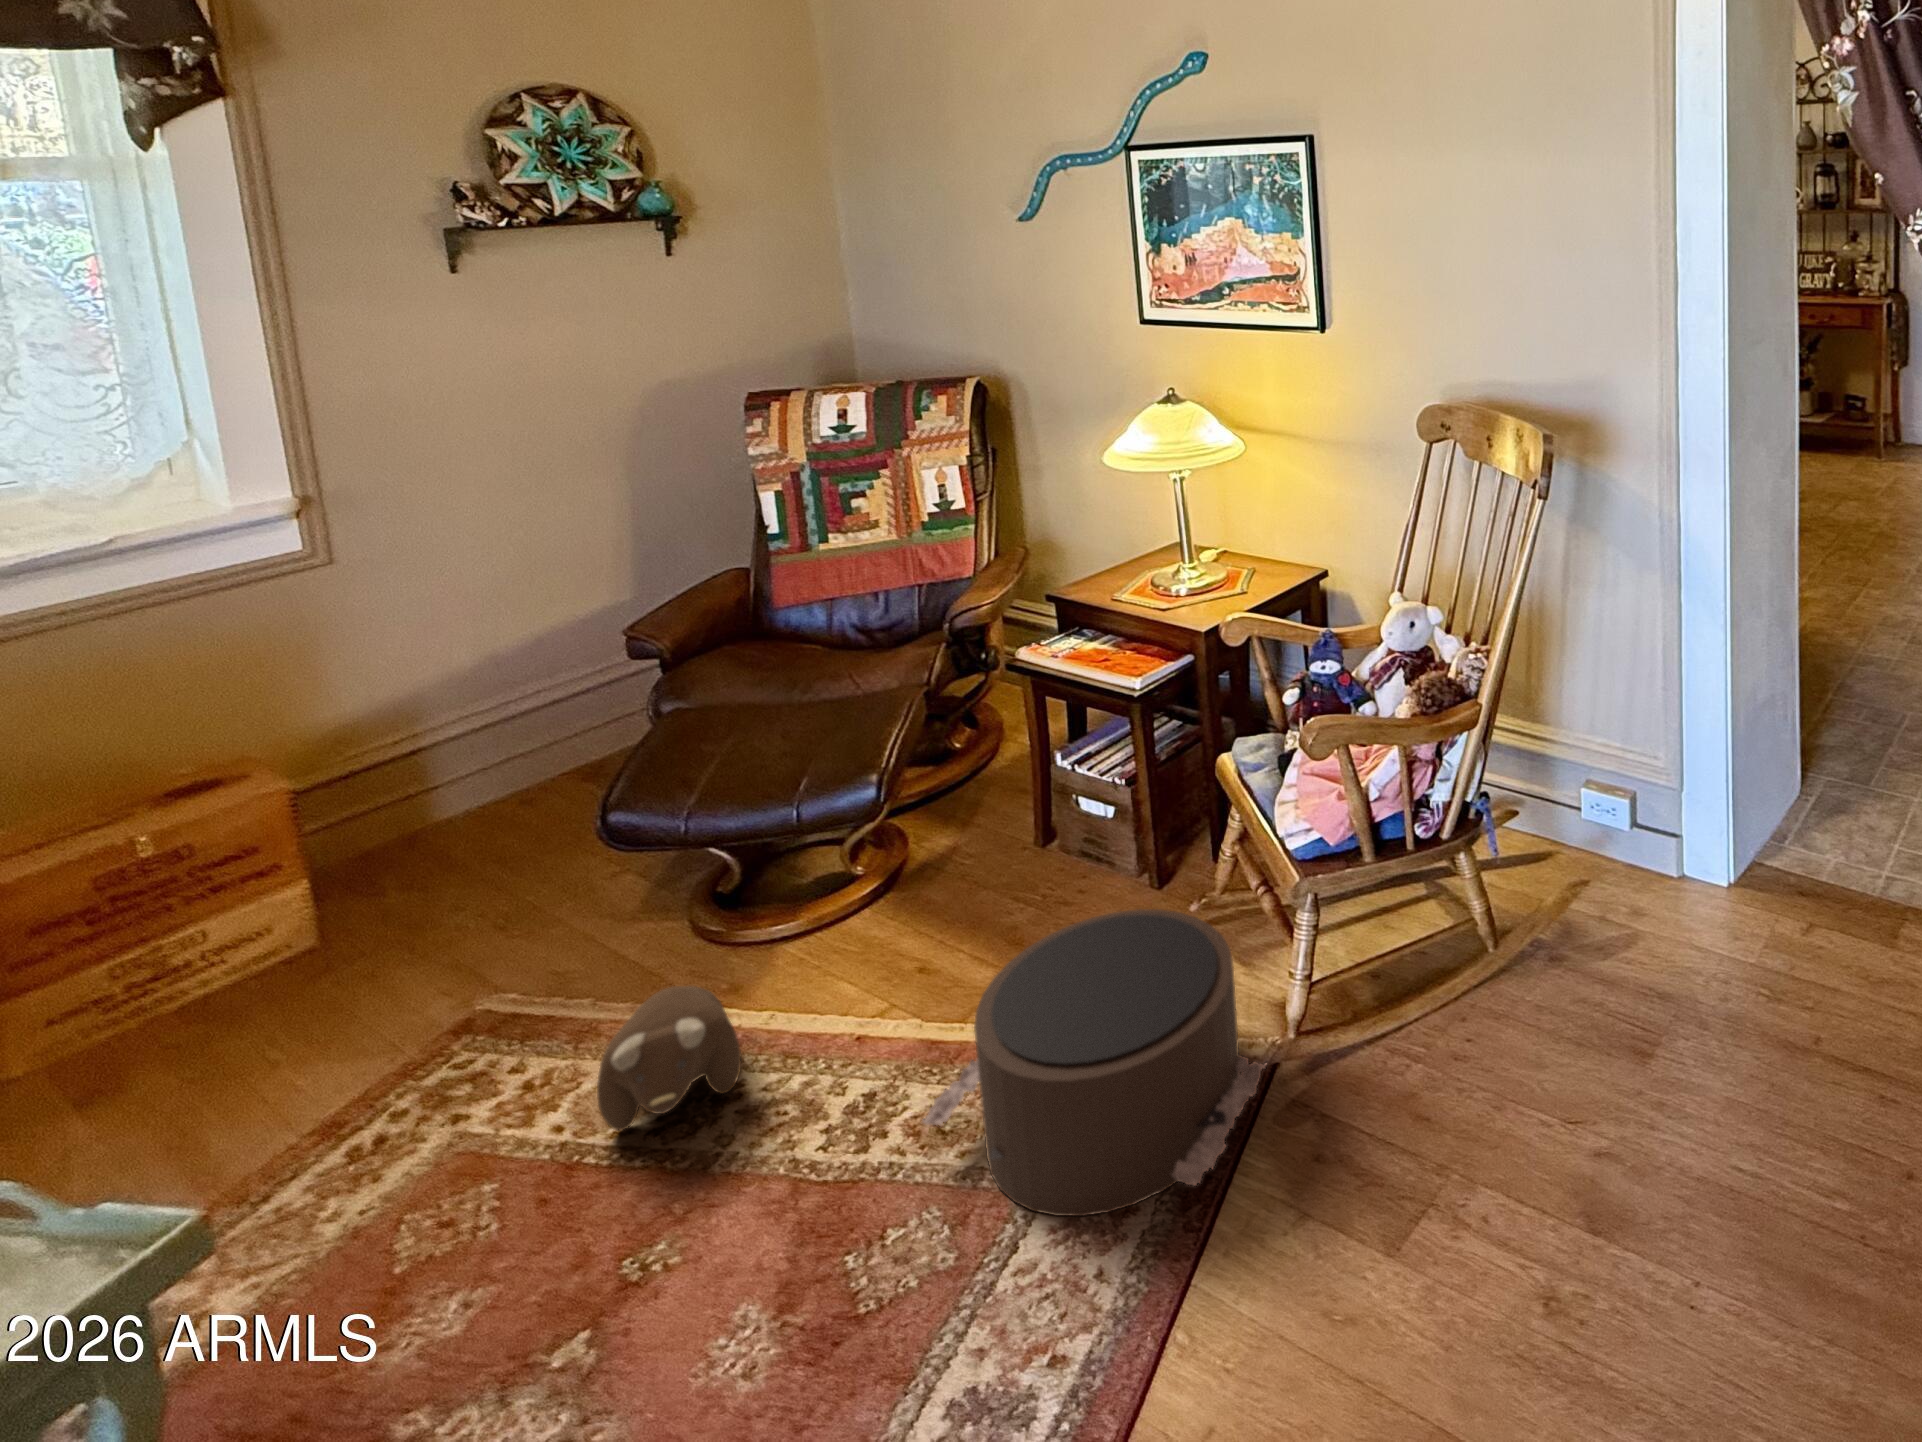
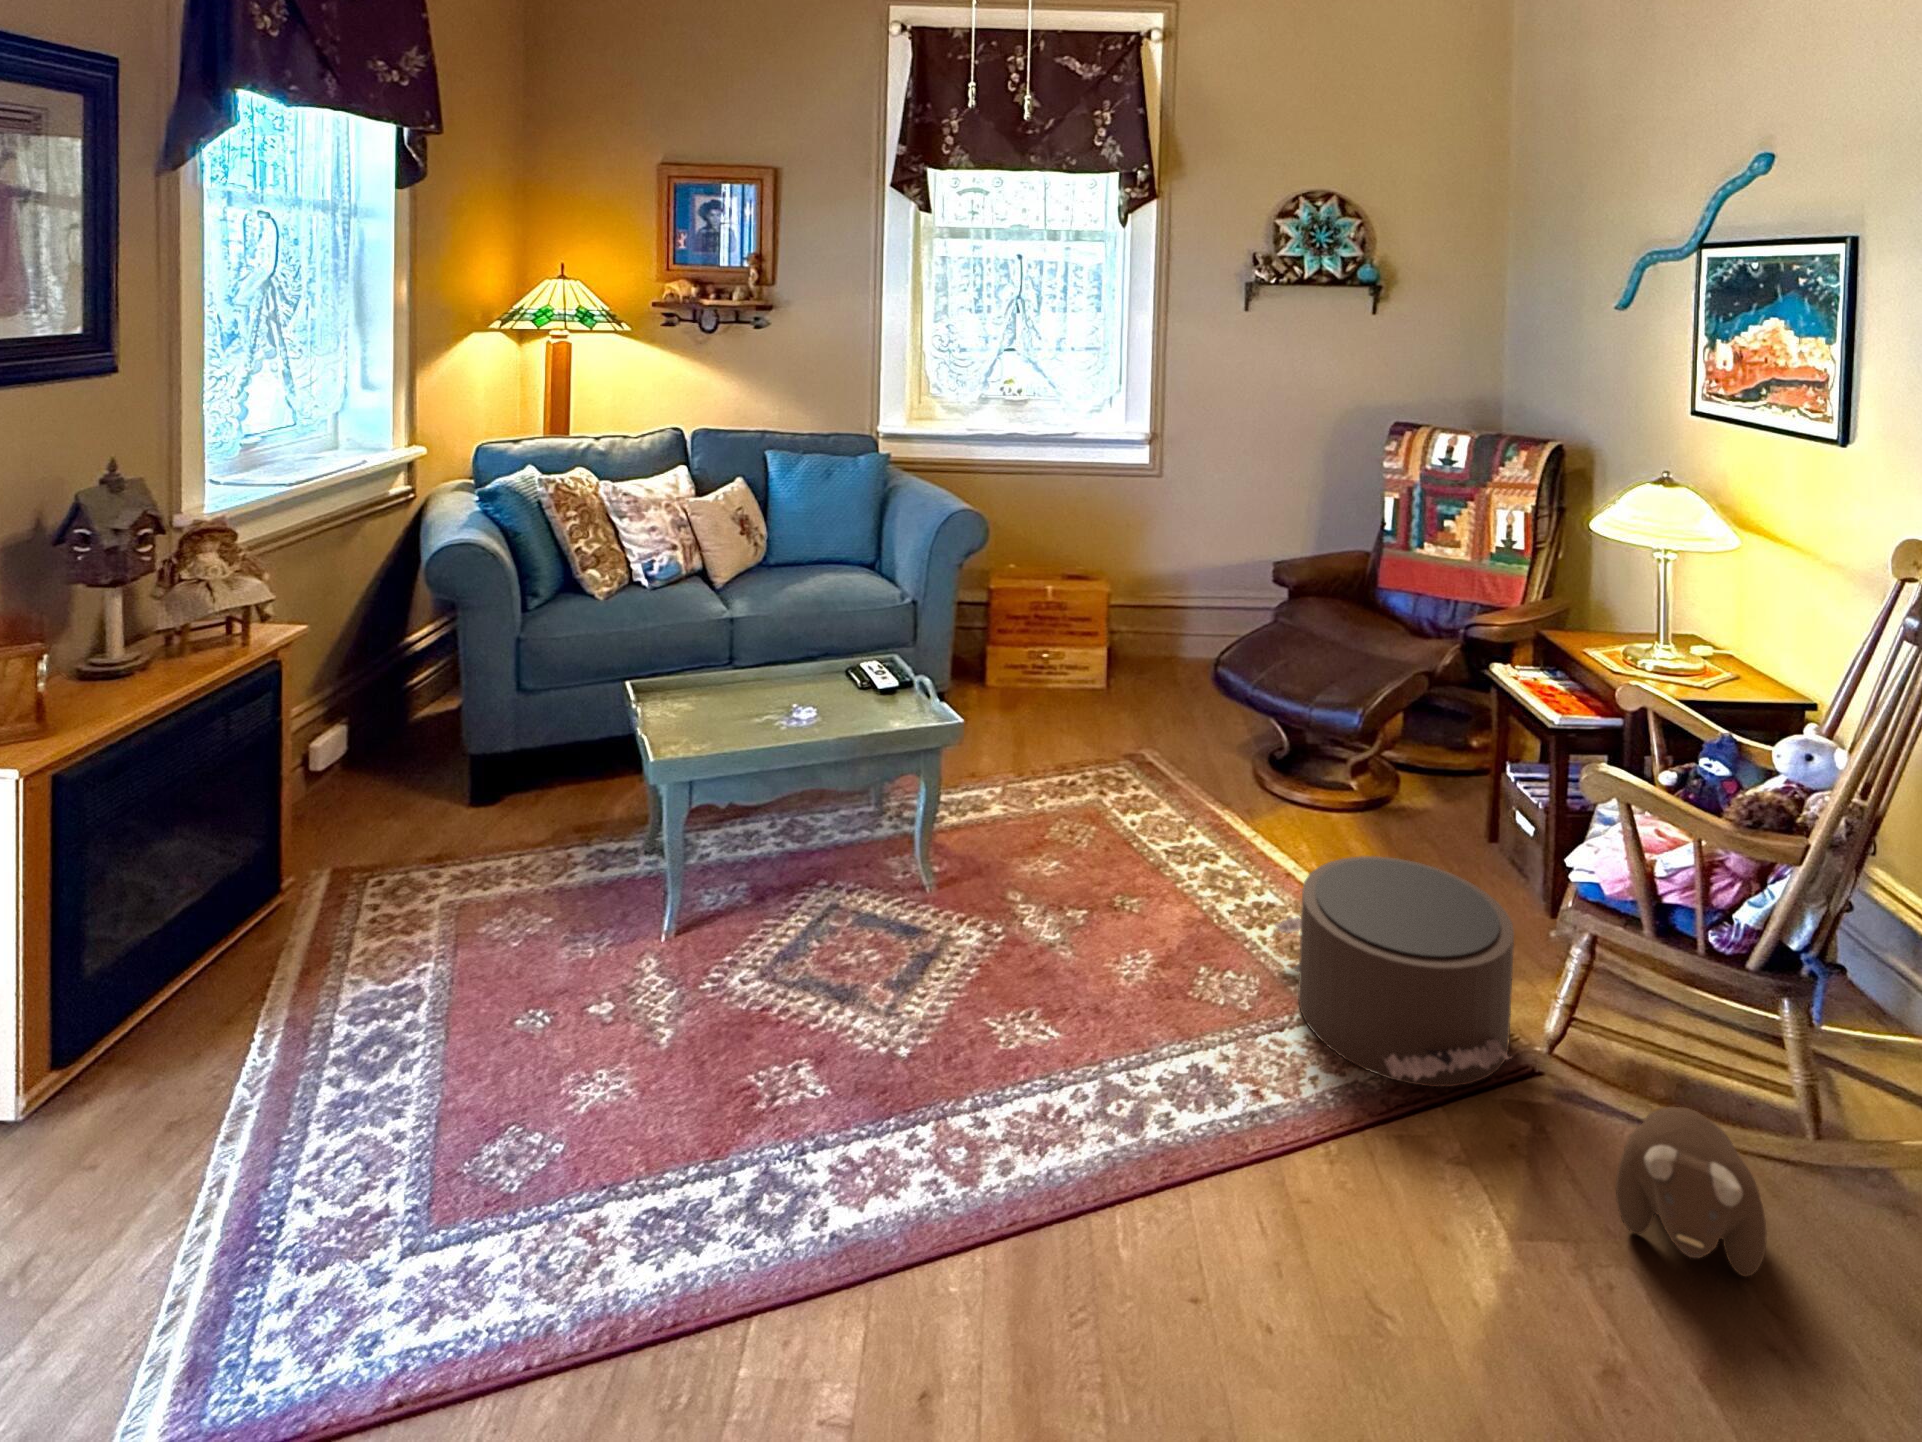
plush toy: present [597,986,741,1131] -> present [1616,1107,1767,1277]

